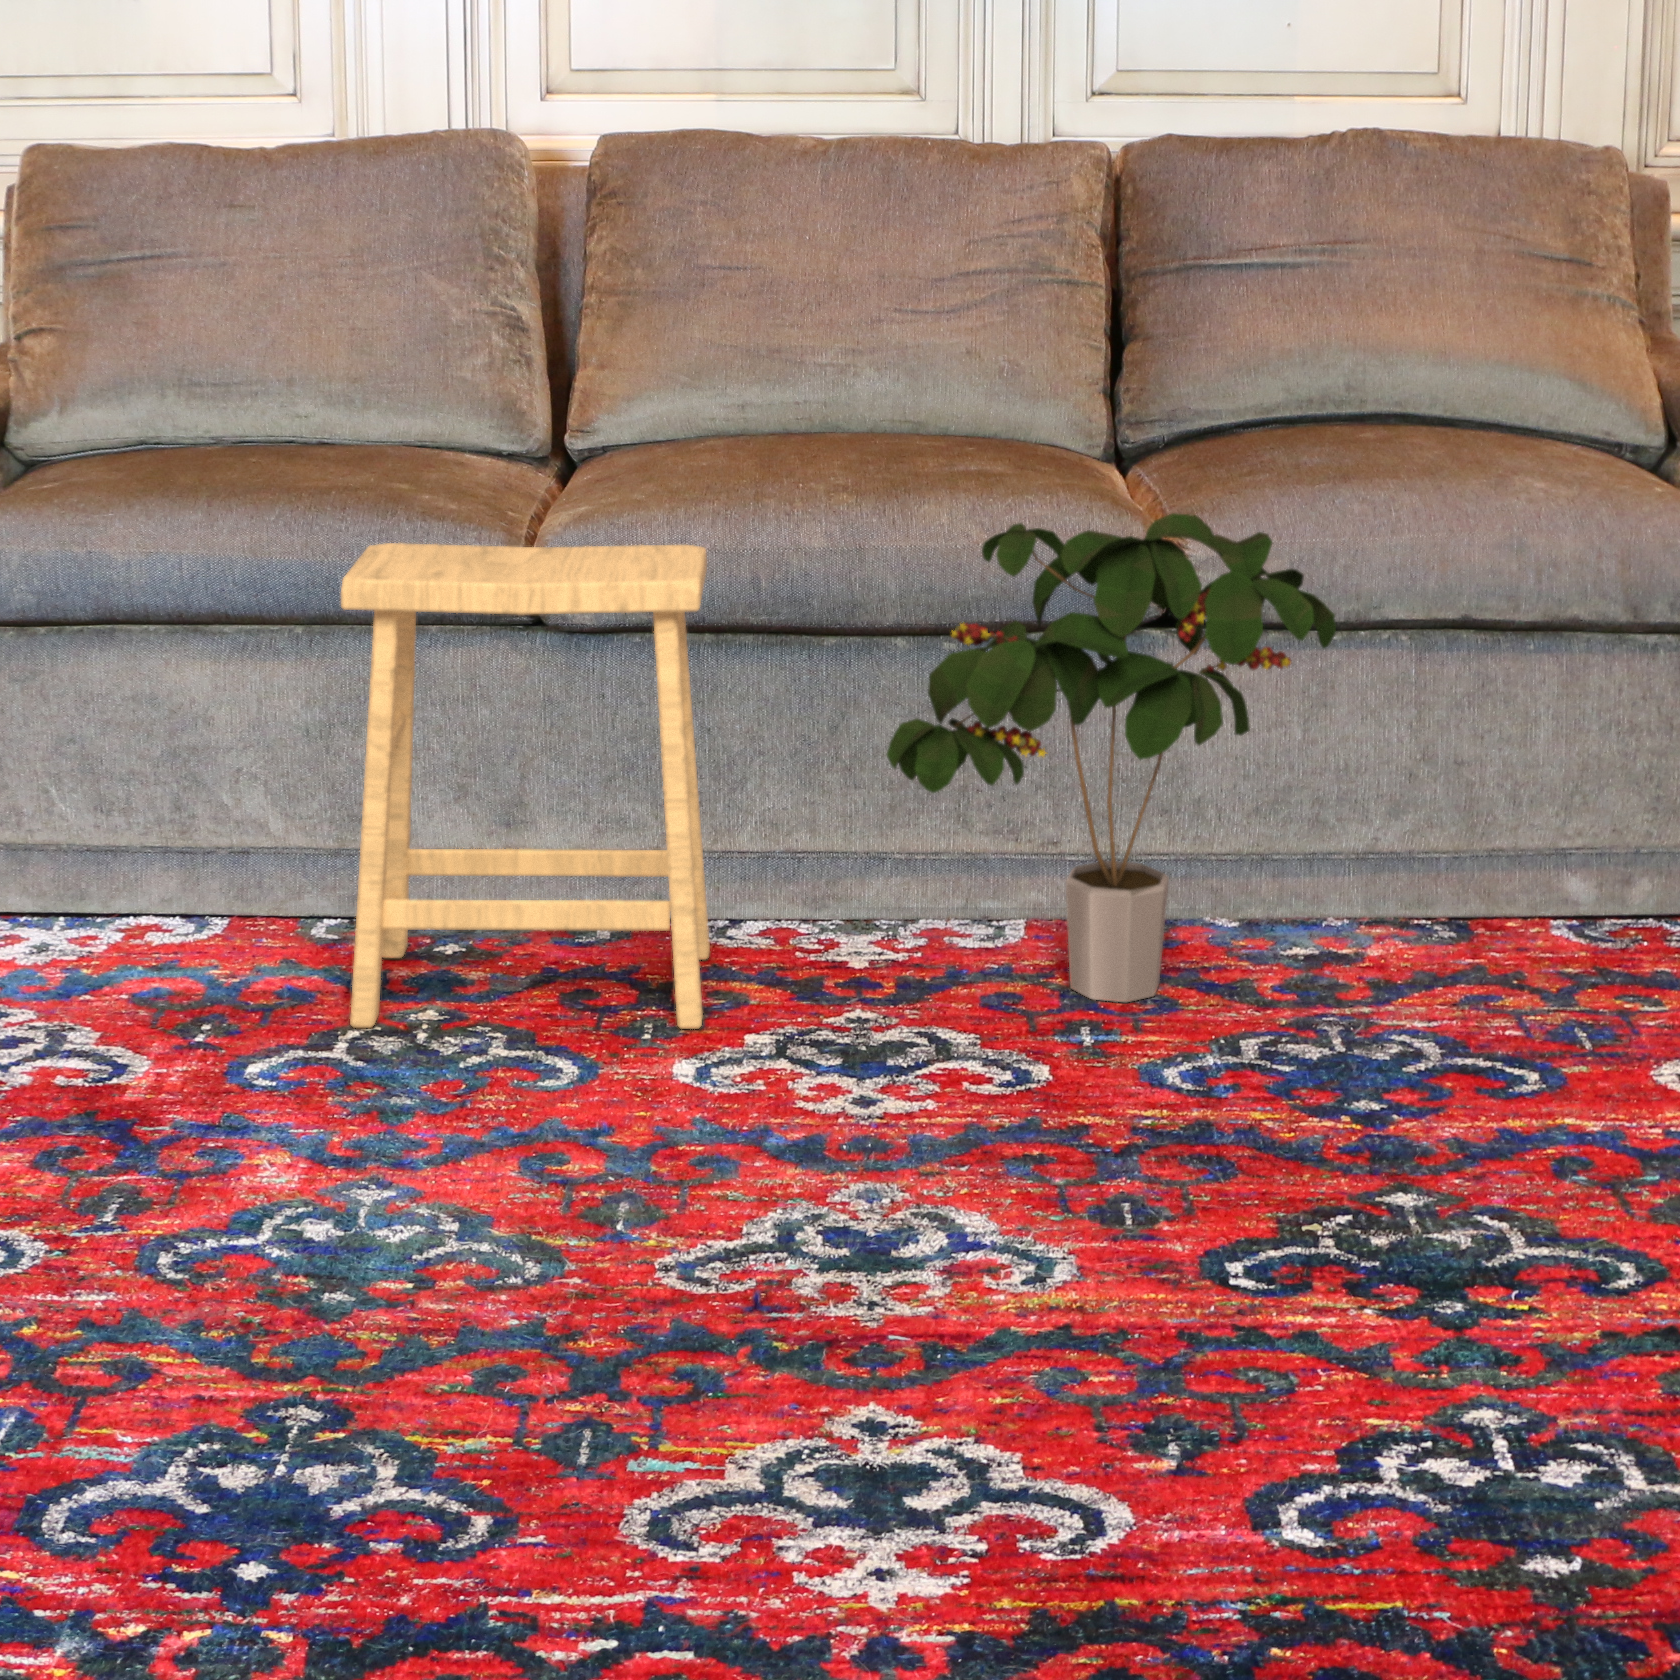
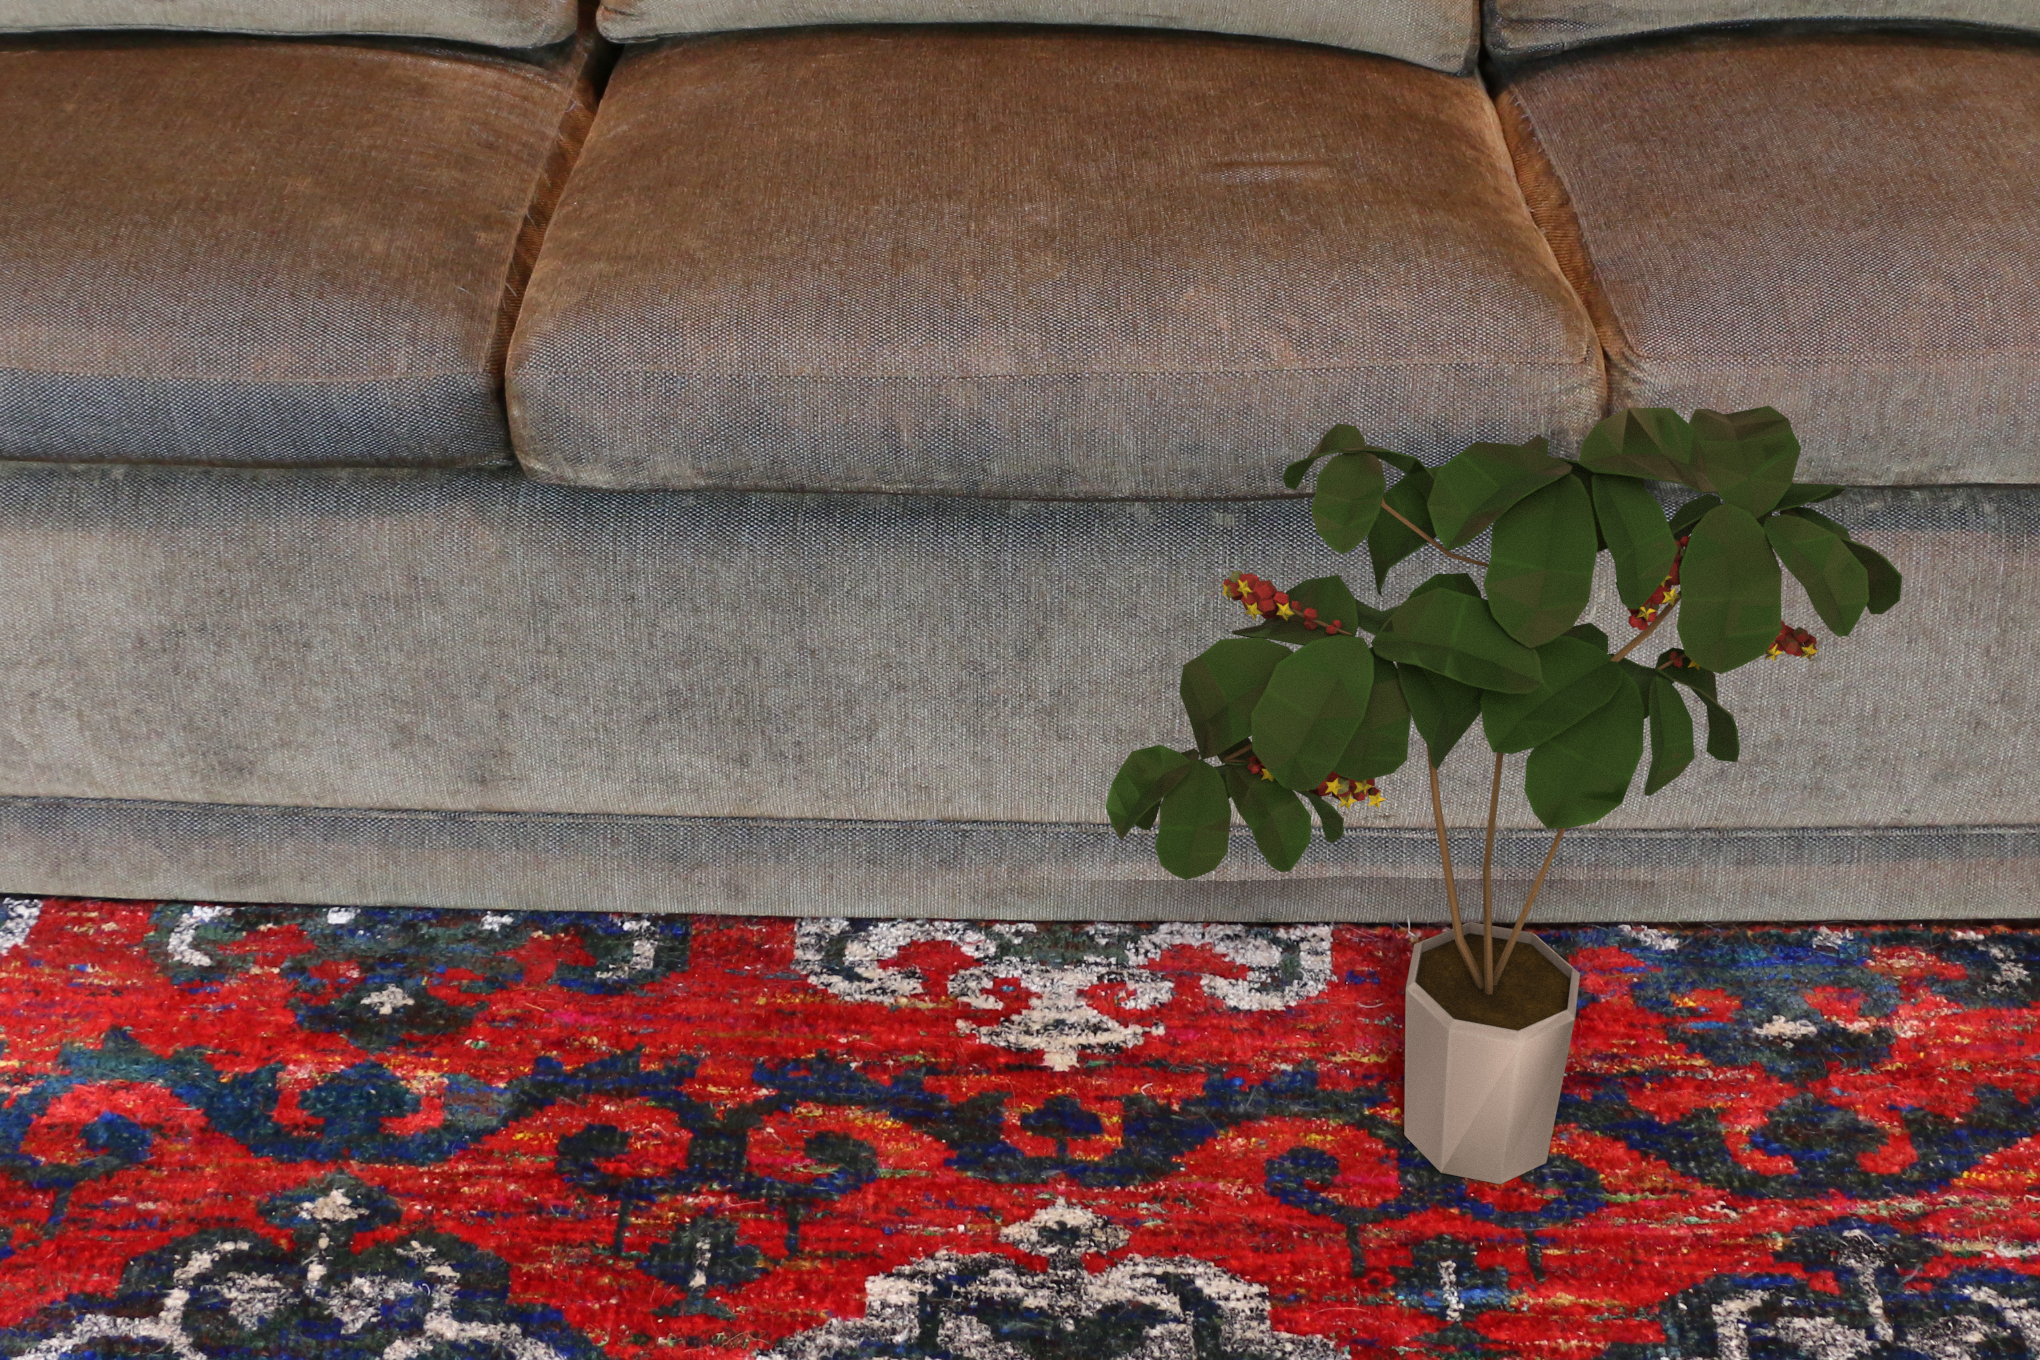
footstool: present [341,543,710,1029] -> none [102,419,813,1272]

